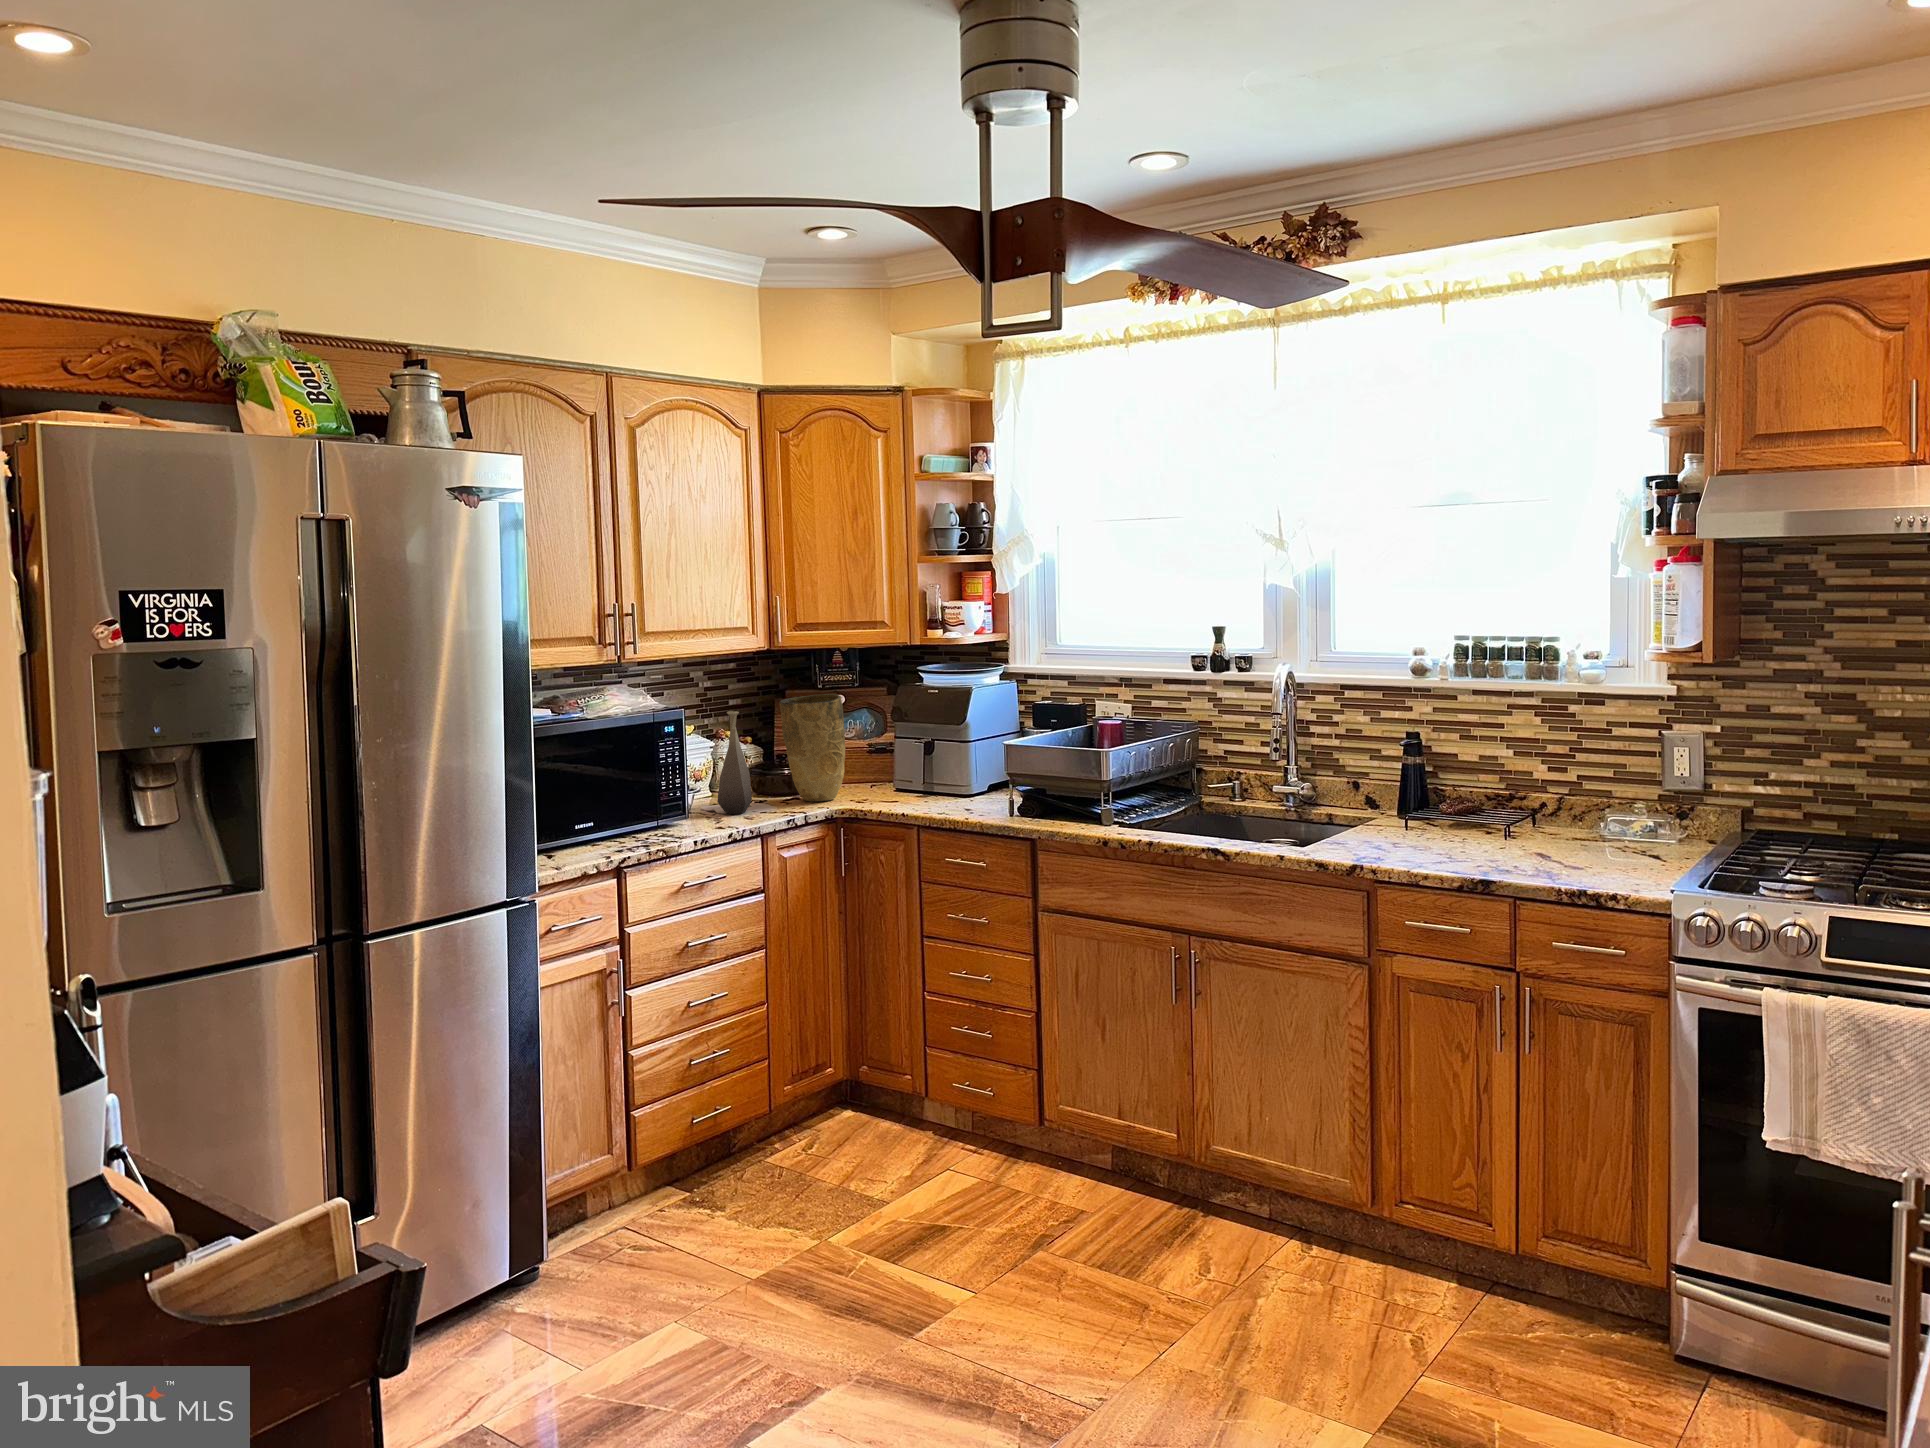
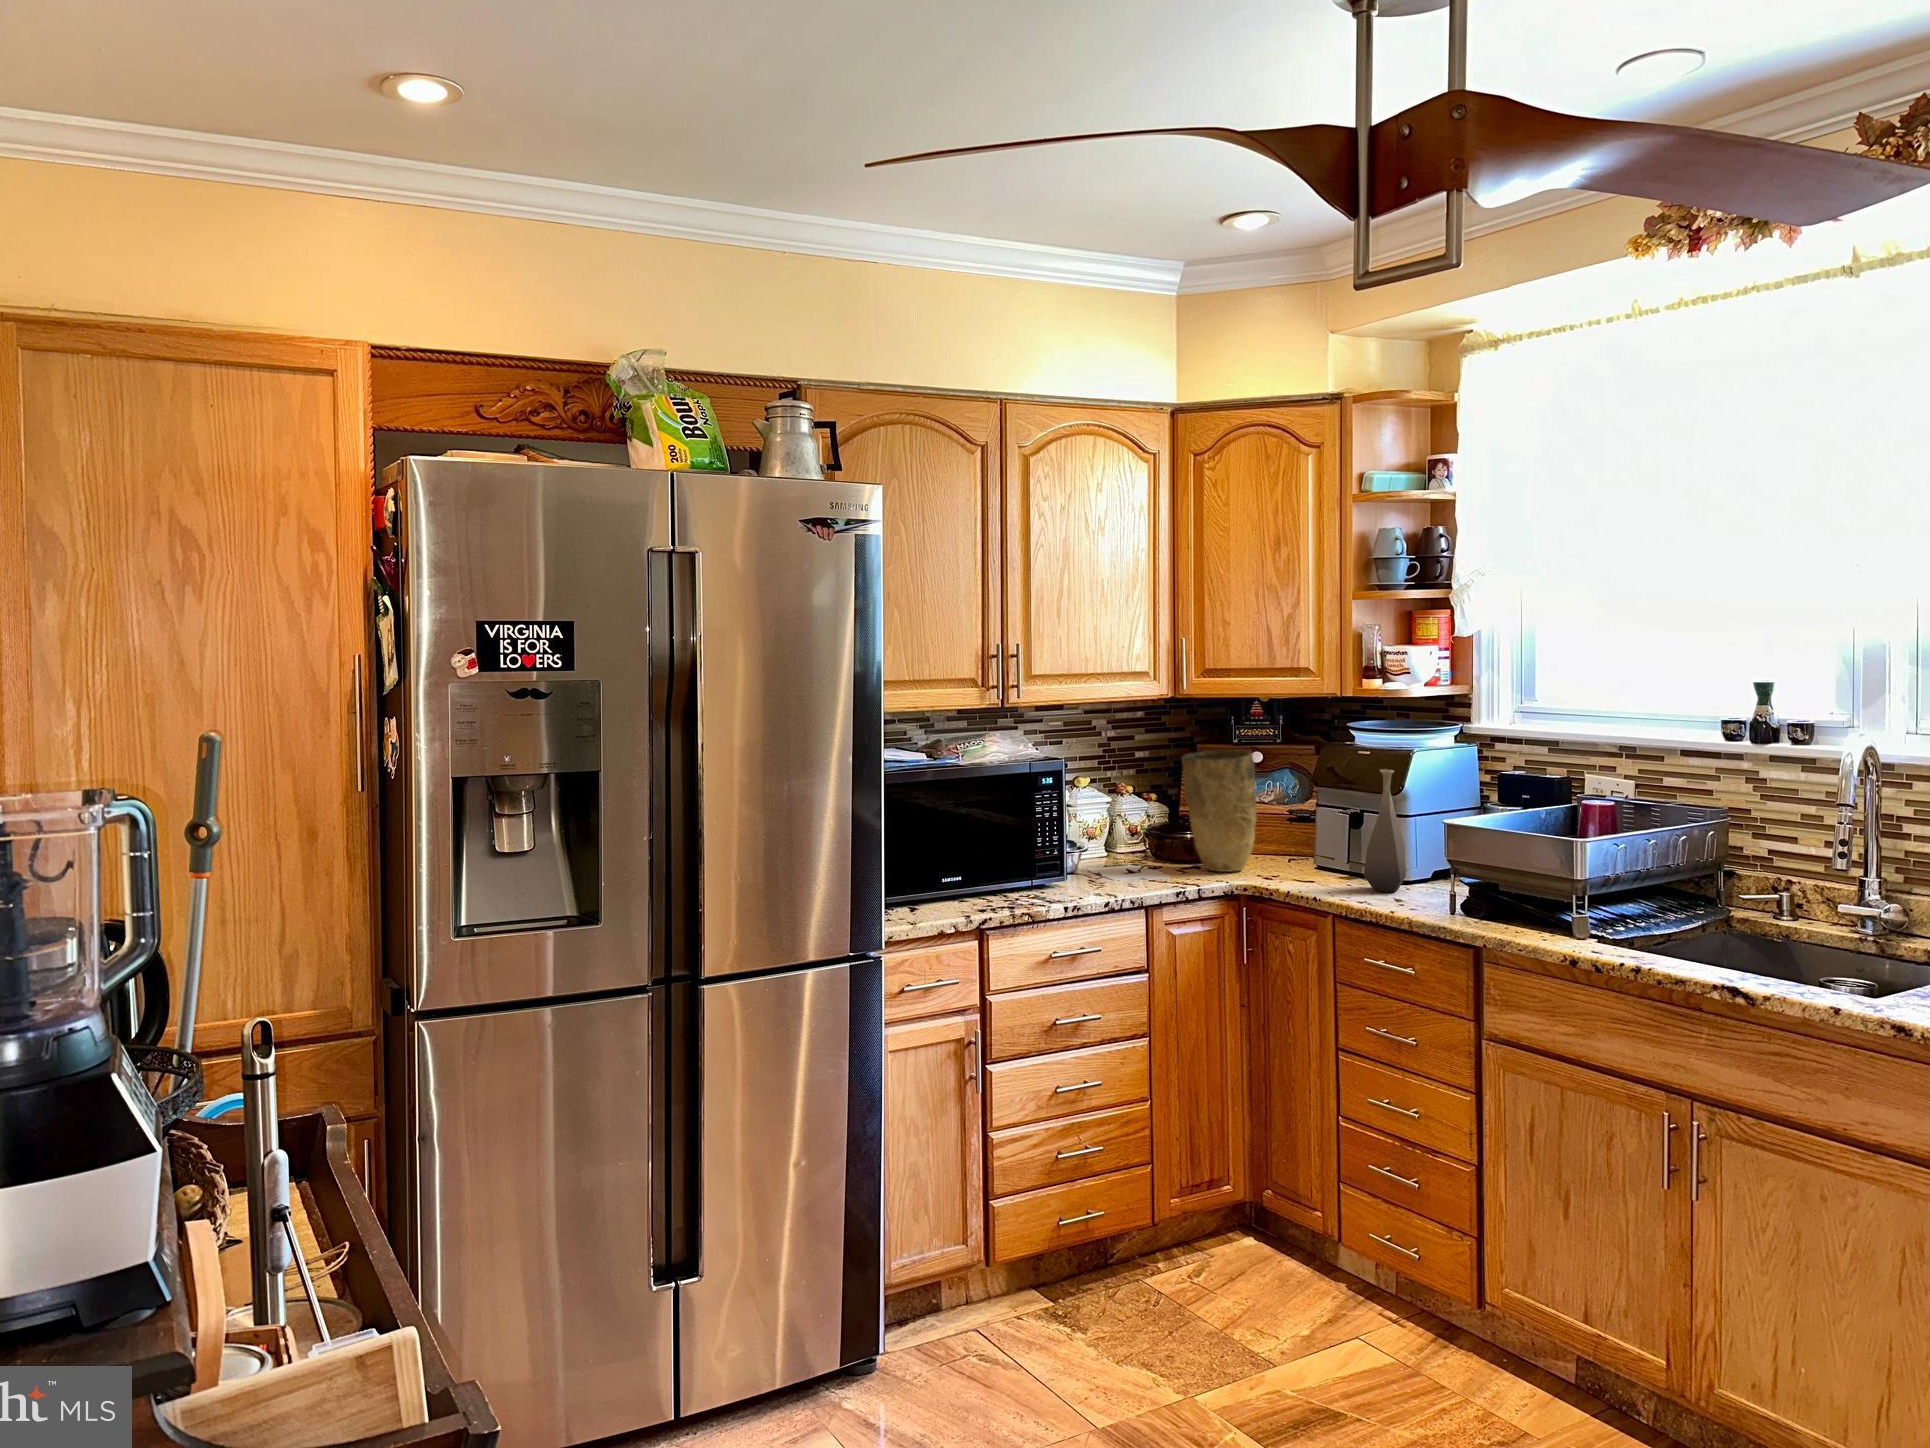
bottle: present [717,711,752,814] -> present [1364,769,1406,892]

